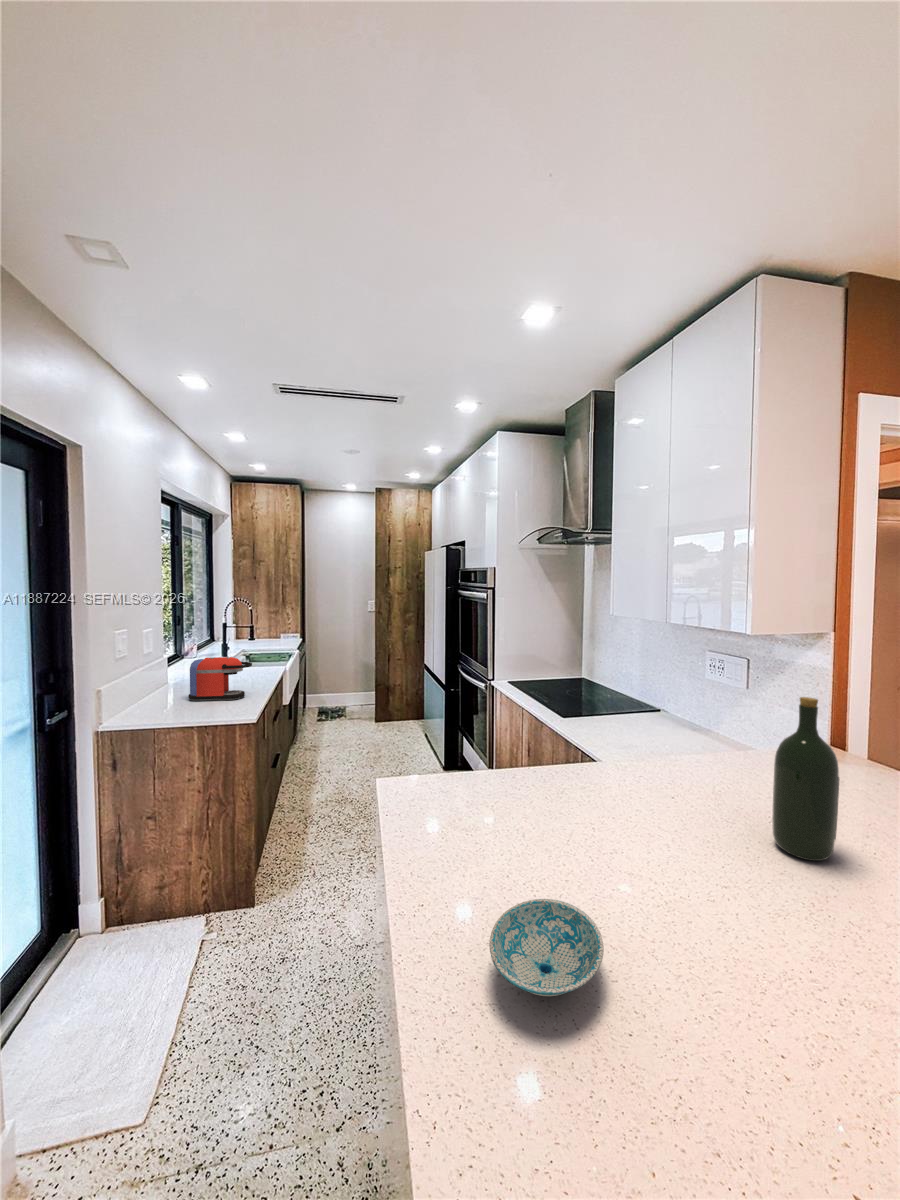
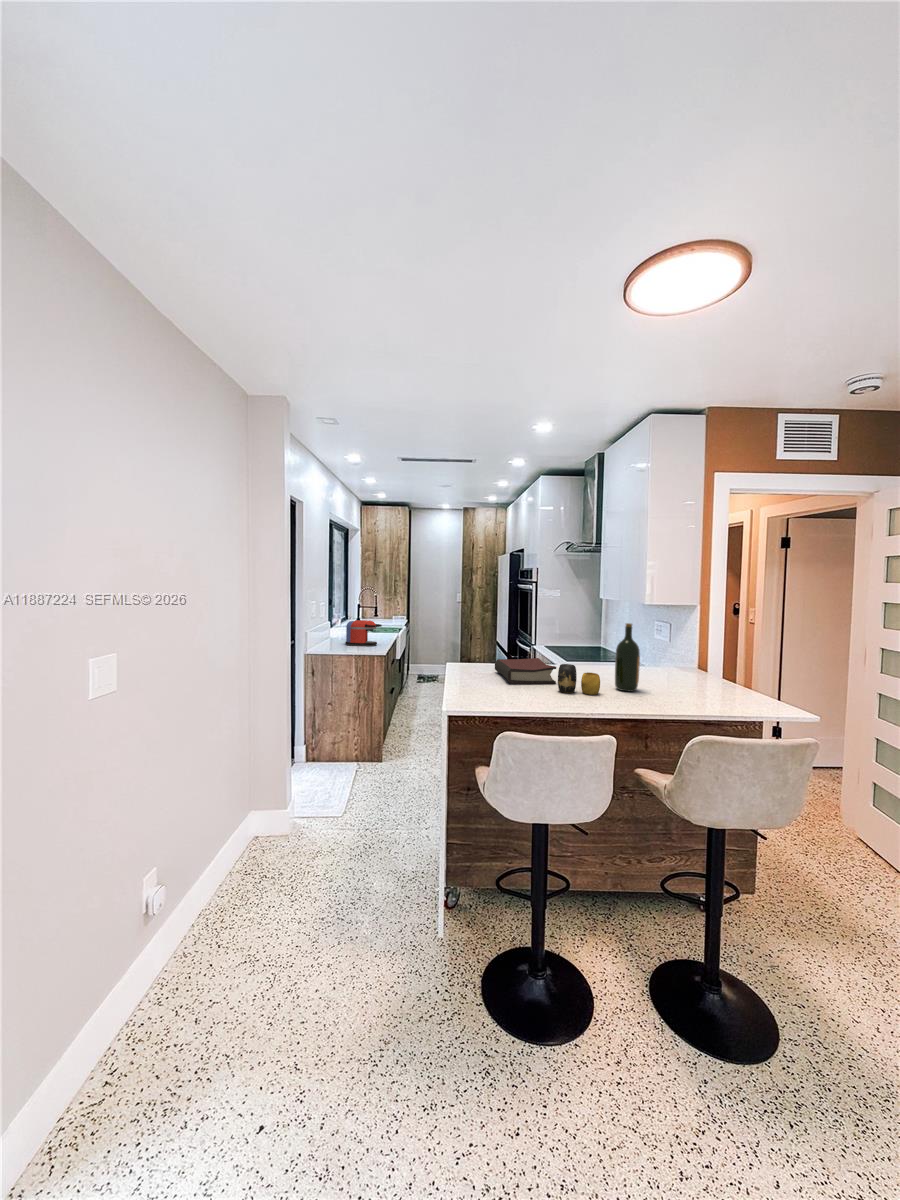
hardback book: none [479,756,639,859] -> present [495,658,556,684]
vase: none [671,812,781,898] -> present [558,664,600,695]
ceramic bowl: present [489,899,604,996] -> none [477,682,515,698]

